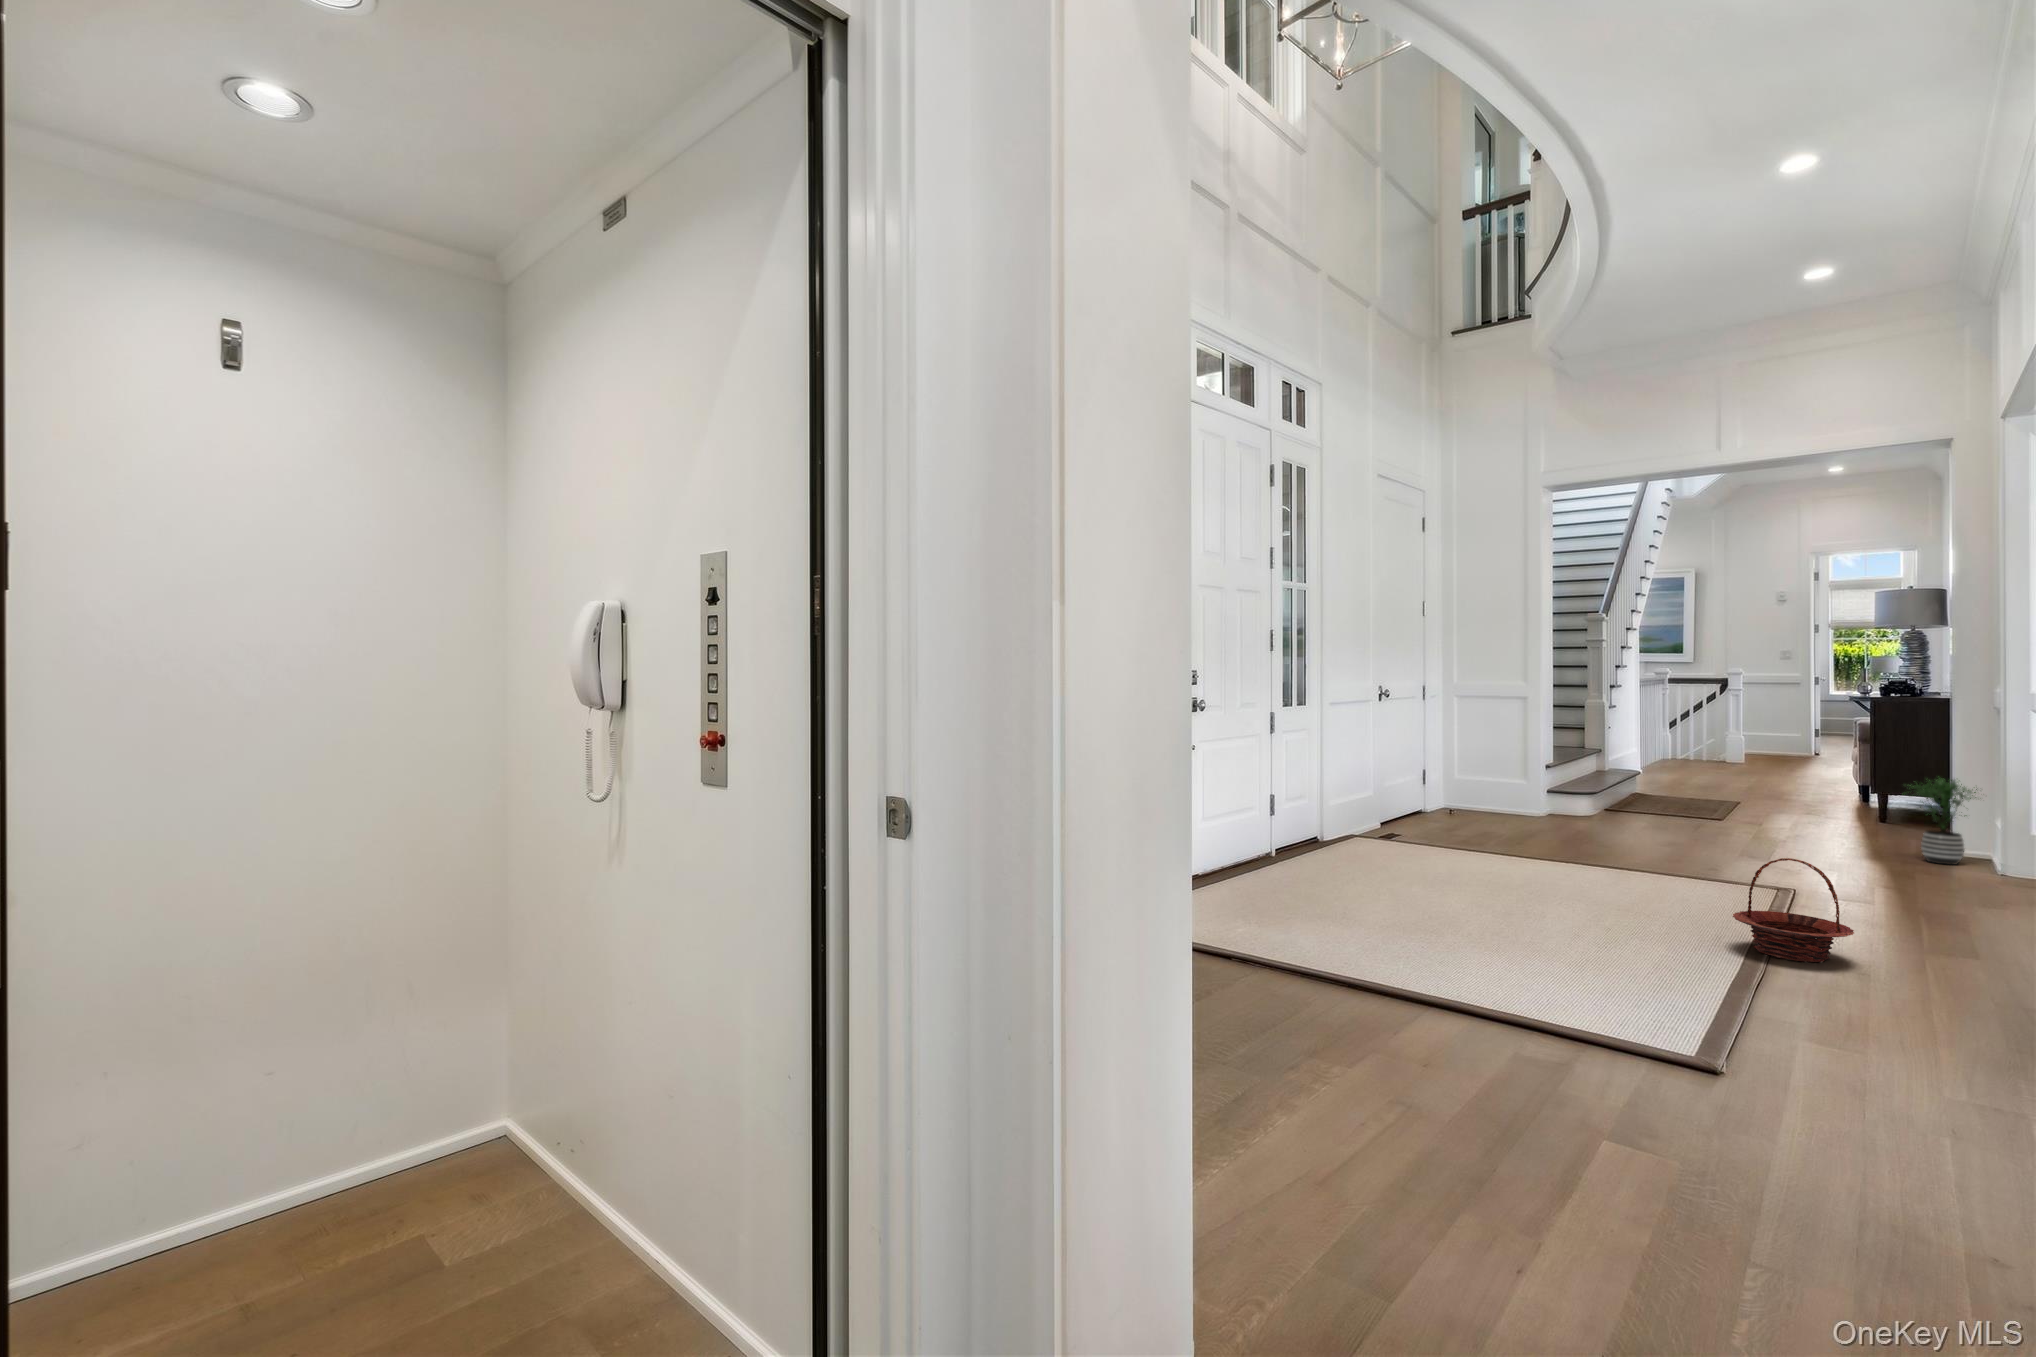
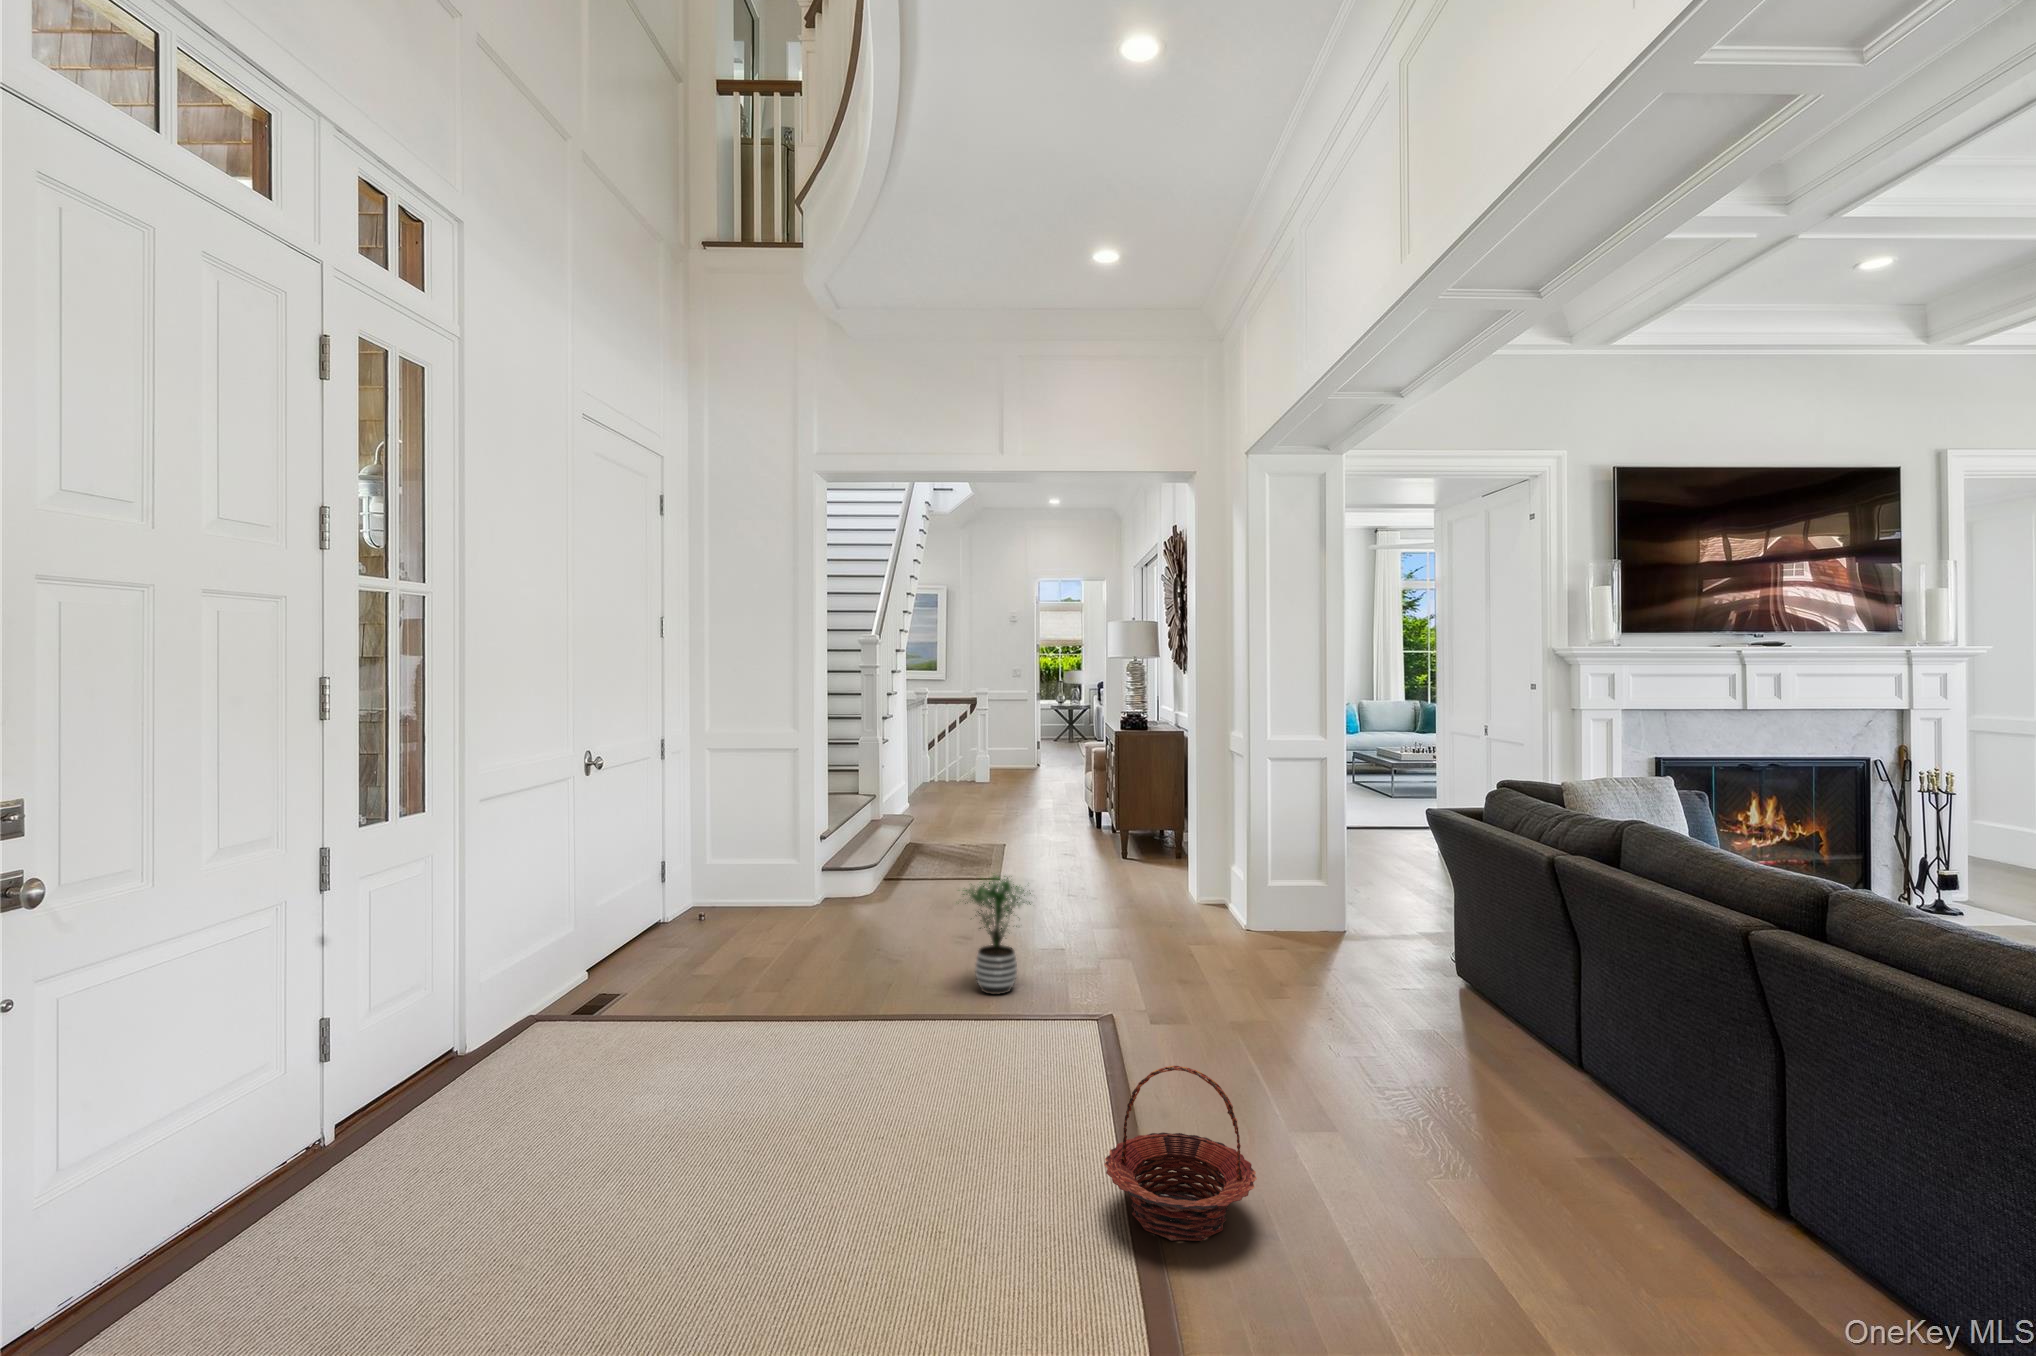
potted plant: present [1907,778,1977,865] -> present [963,876,1031,994]

